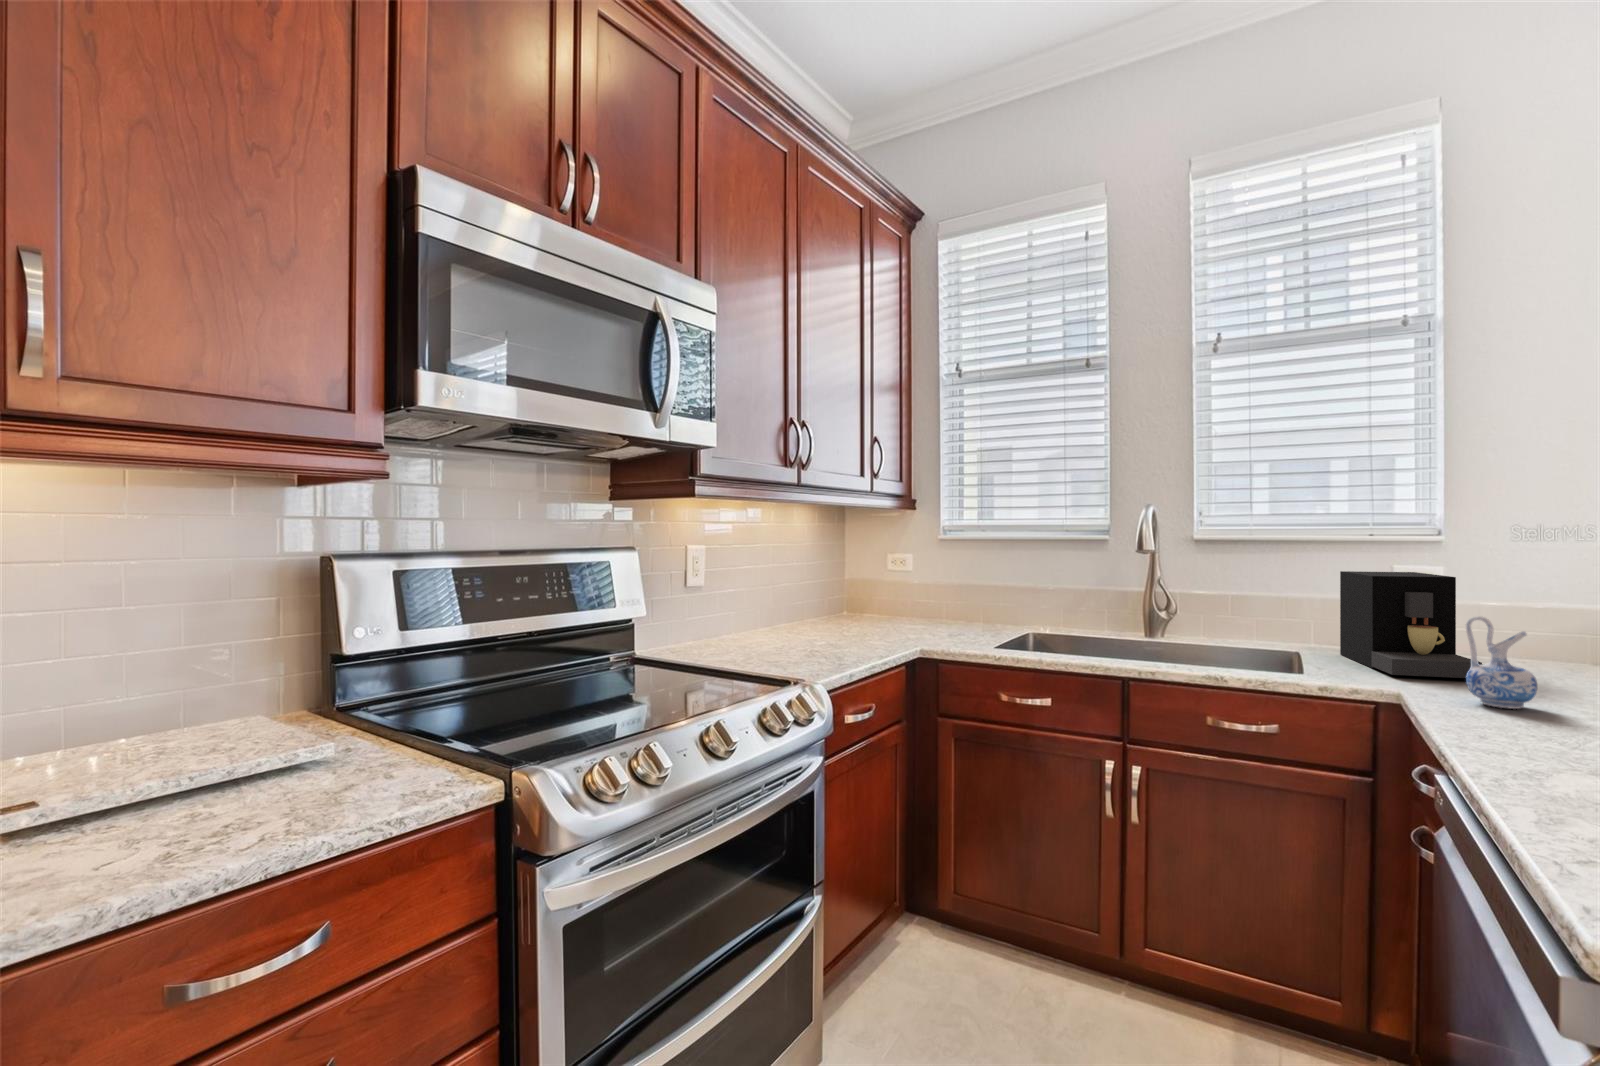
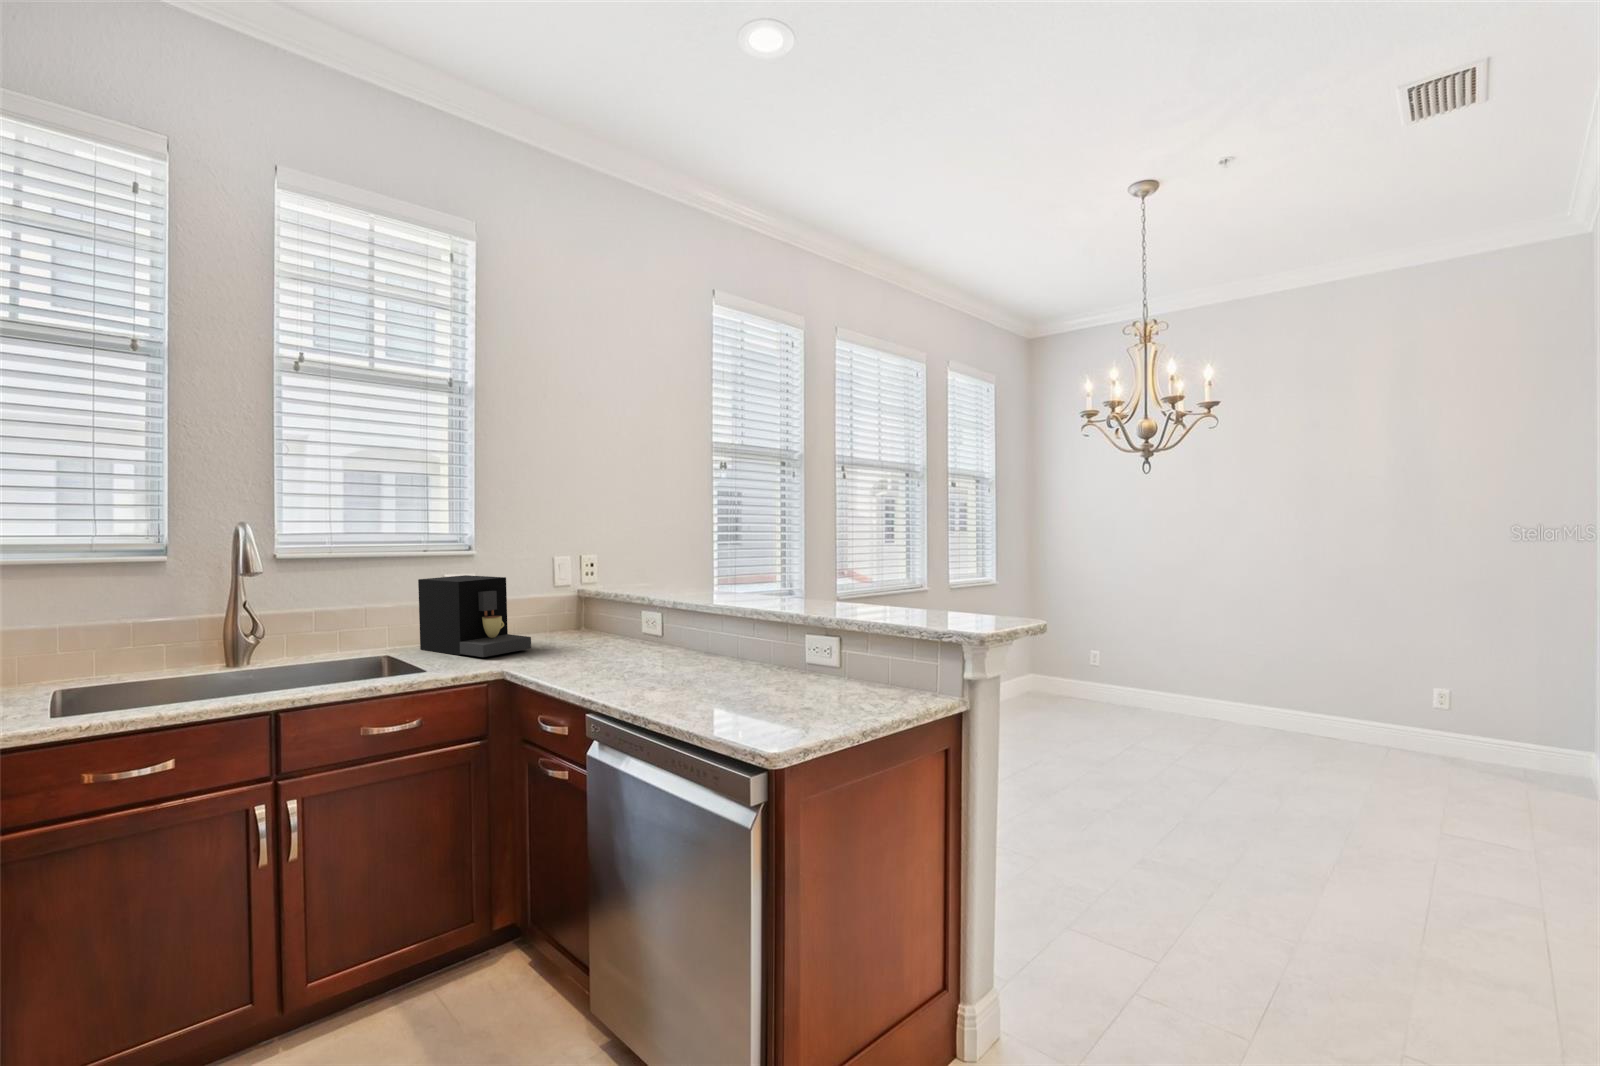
ceramic pitcher: present [1466,616,1537,709] -> none [546,605,583,665]

